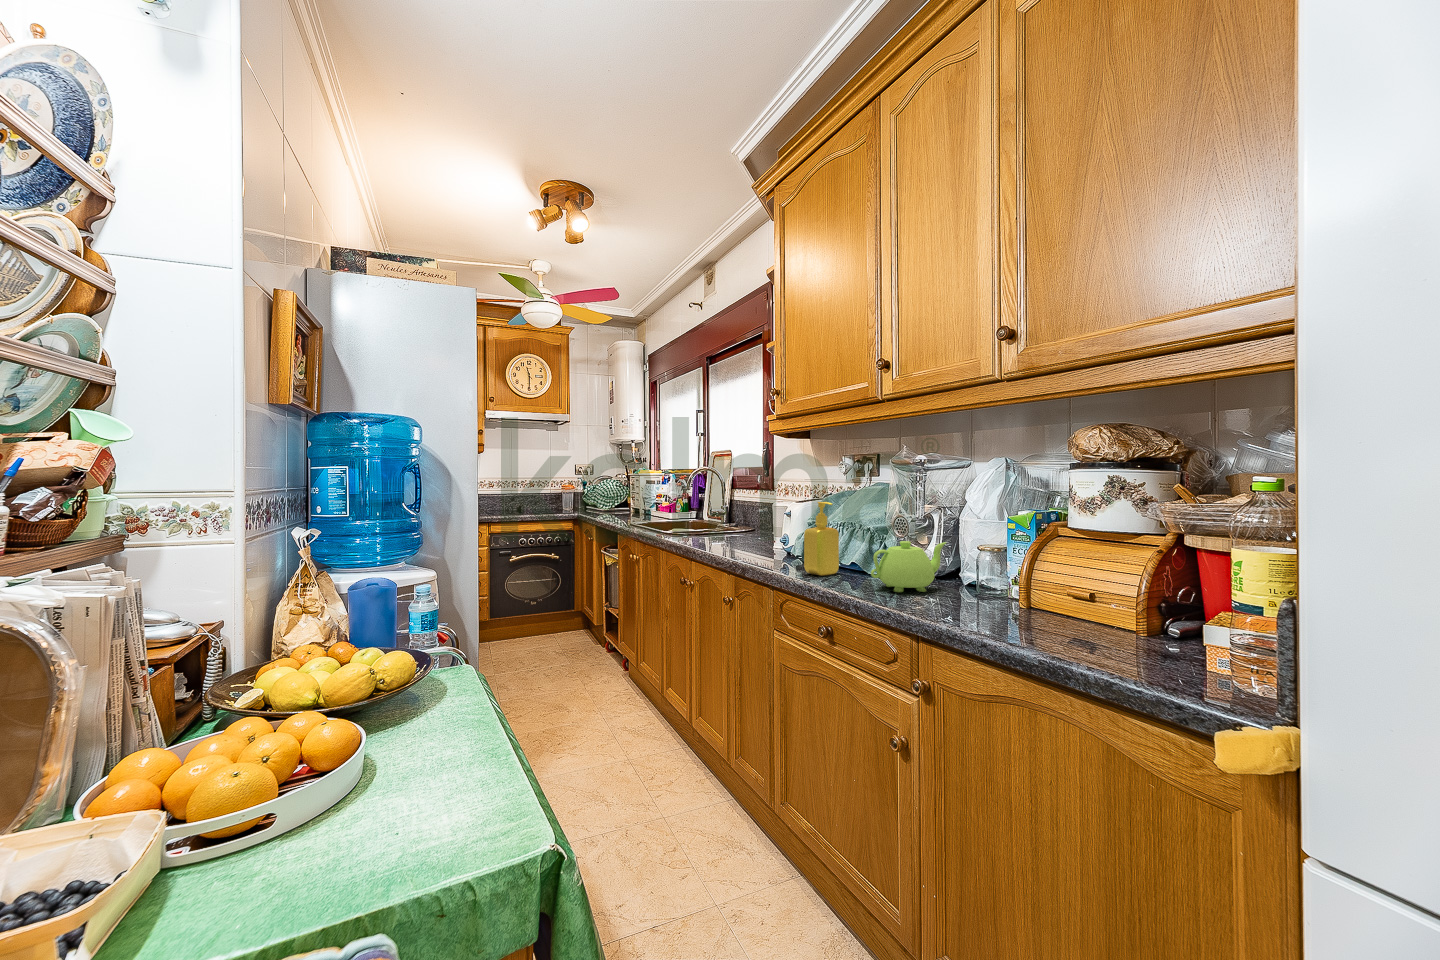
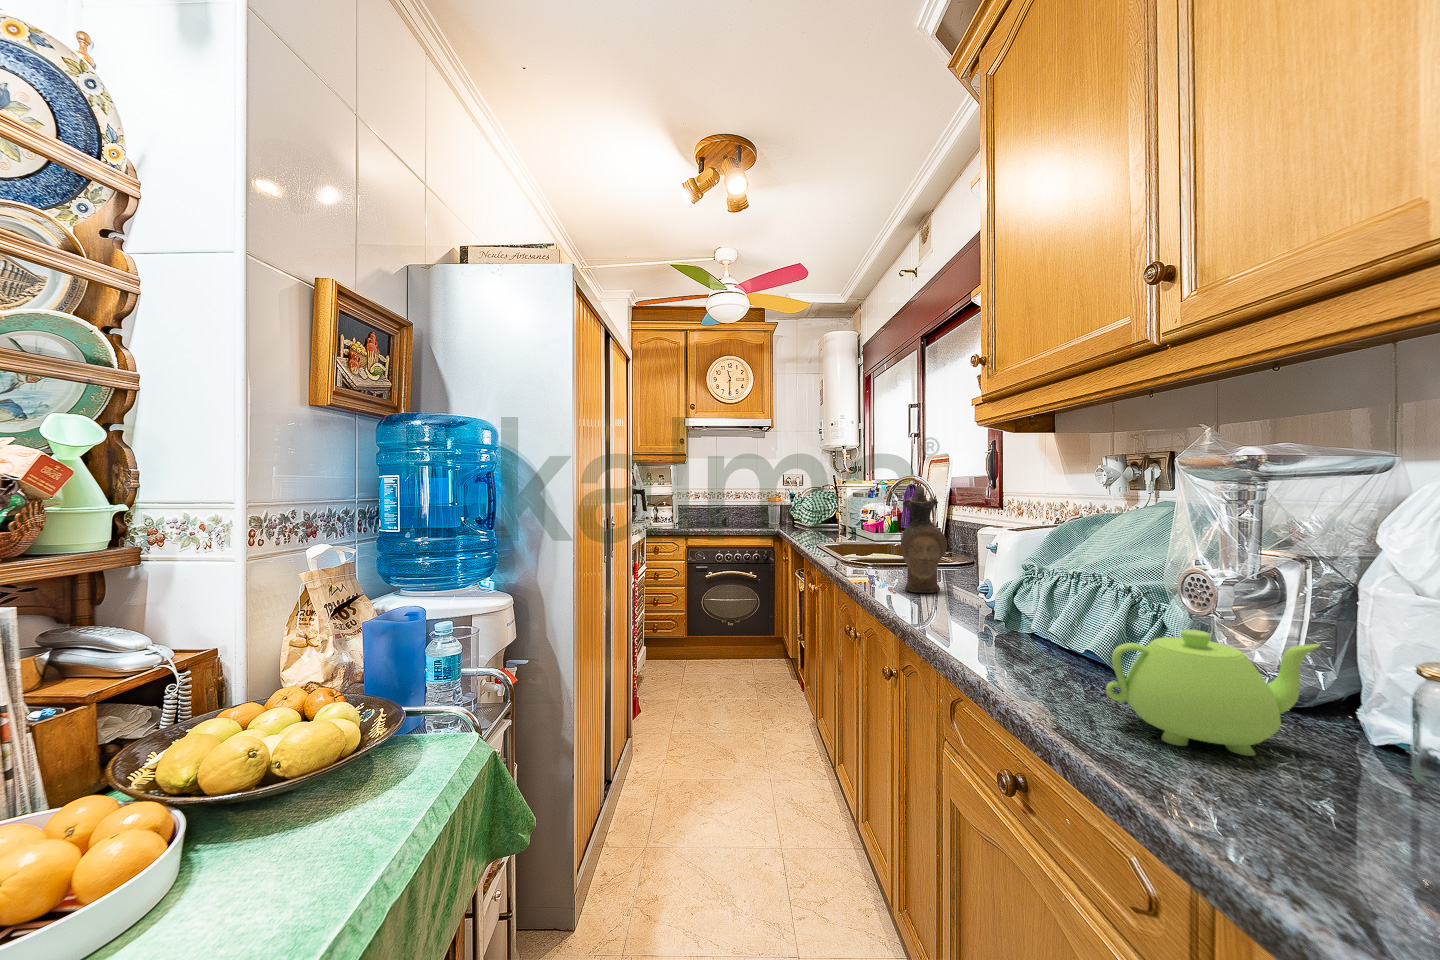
ceramic pitcher: none [725,475,755,547] -> present [901,486,947,593]
soap dispenser: present [804,502,839,576] -> none [987,533,1058,668]

